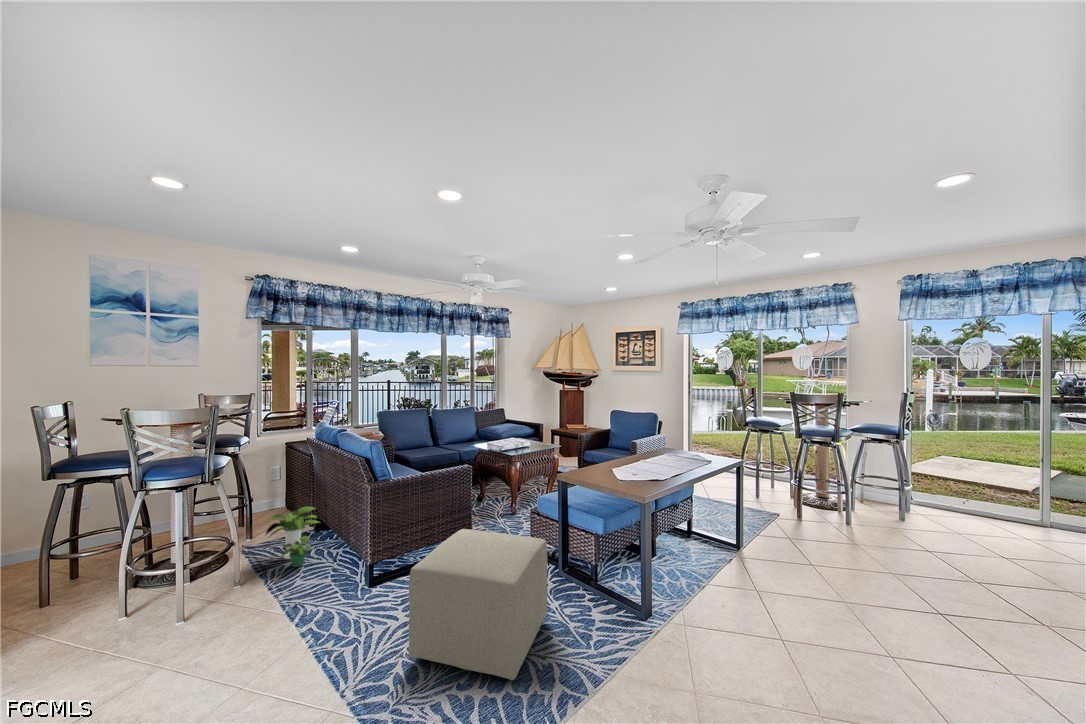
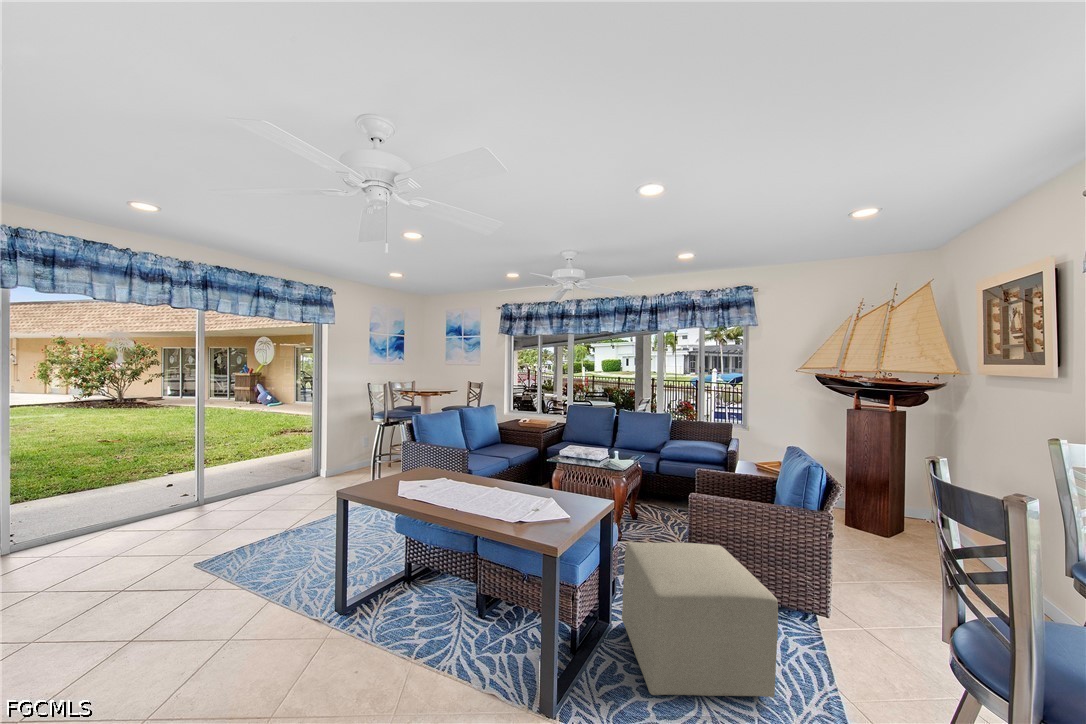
potted plant: present [265,507,319,567] -> none [644,486,686,532]

